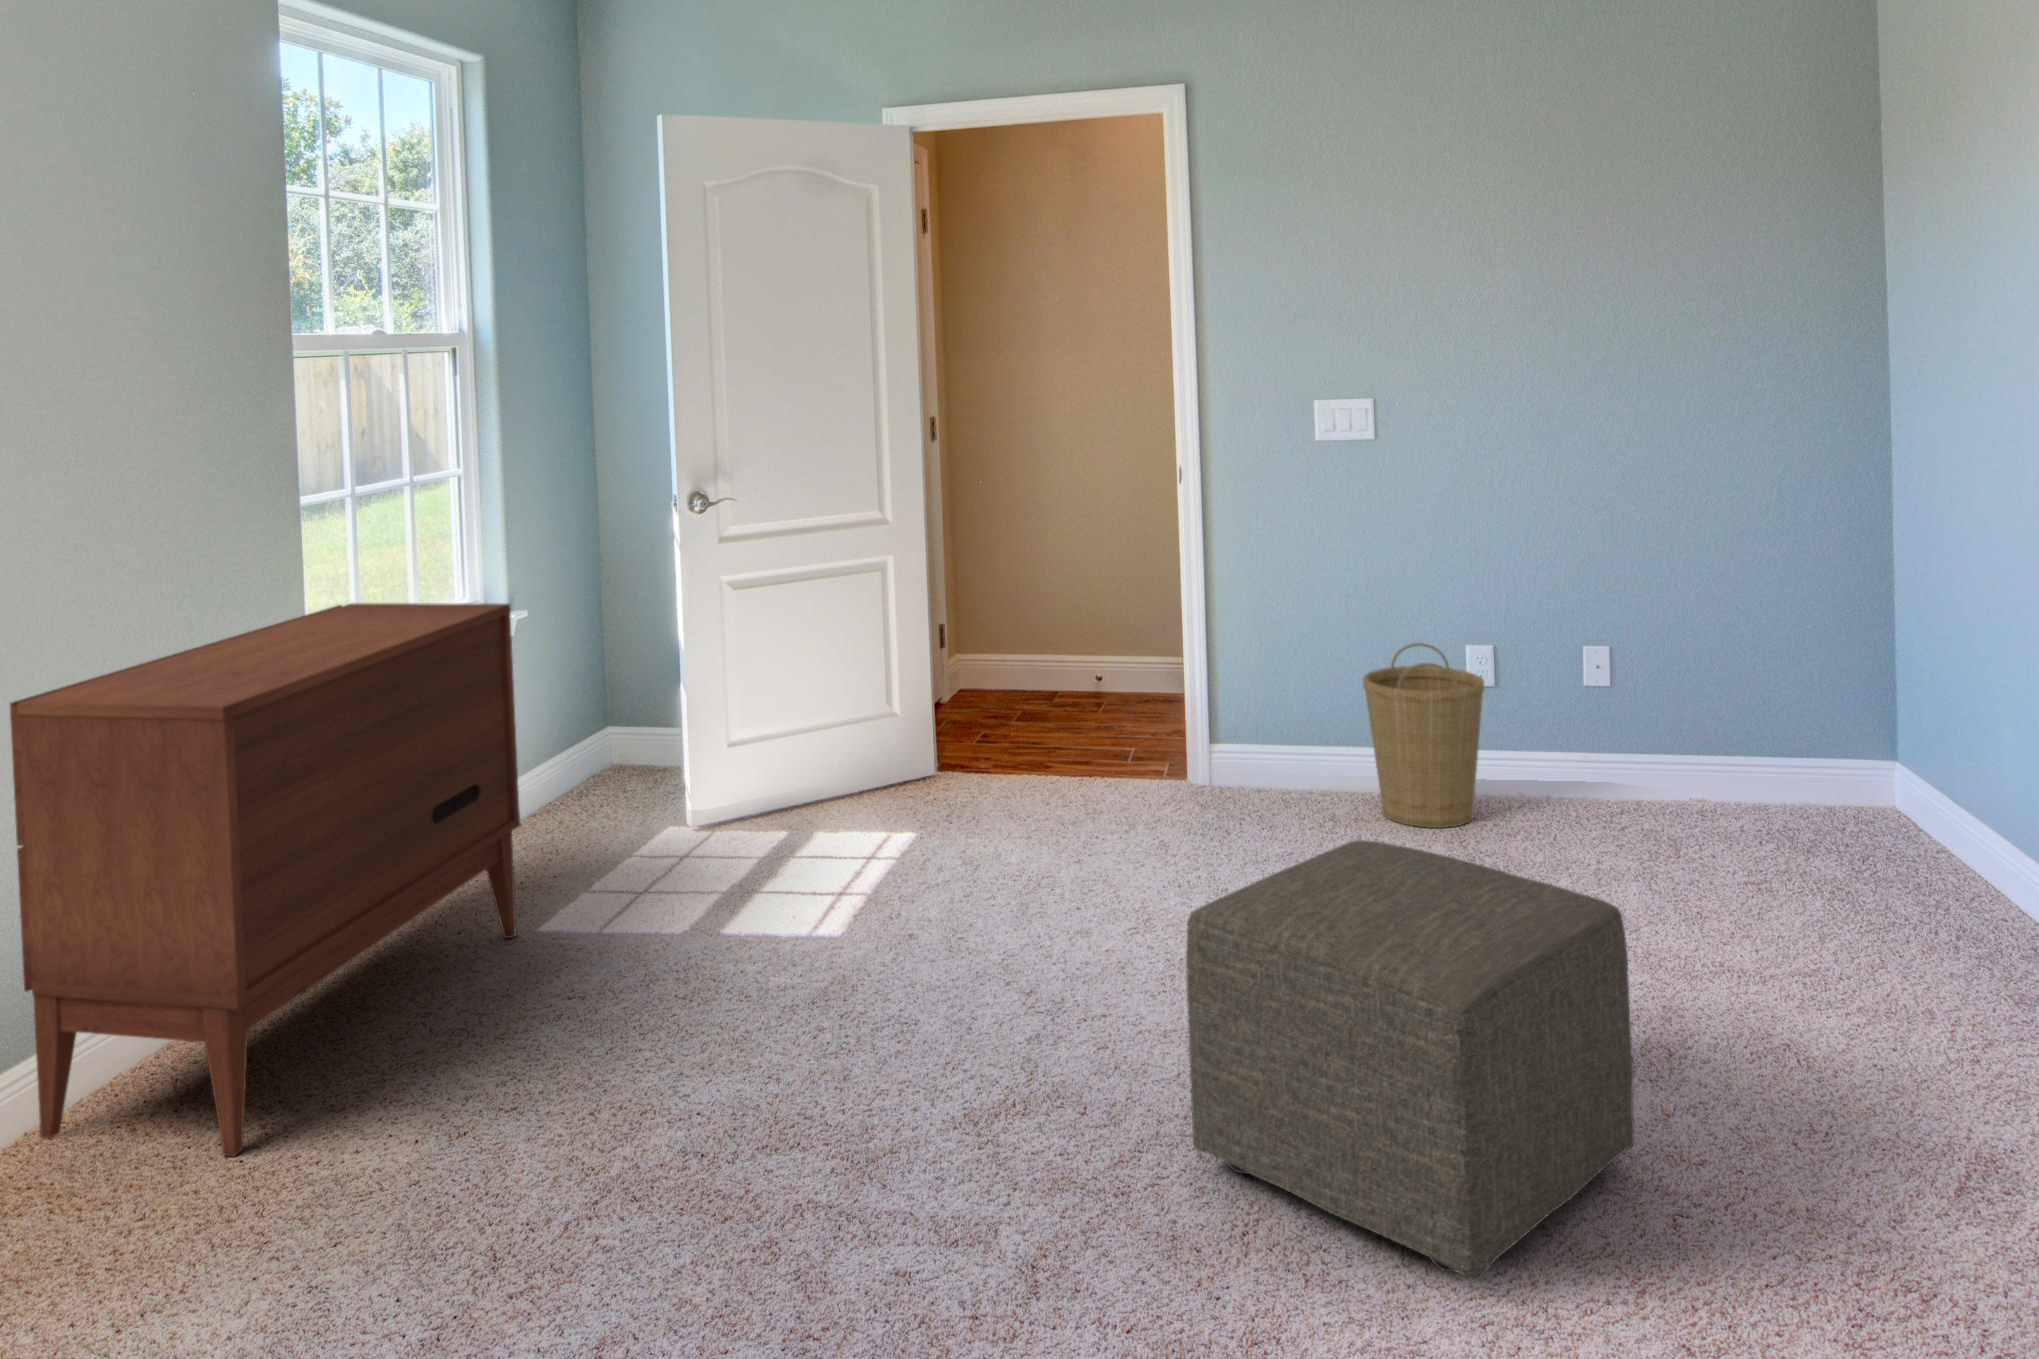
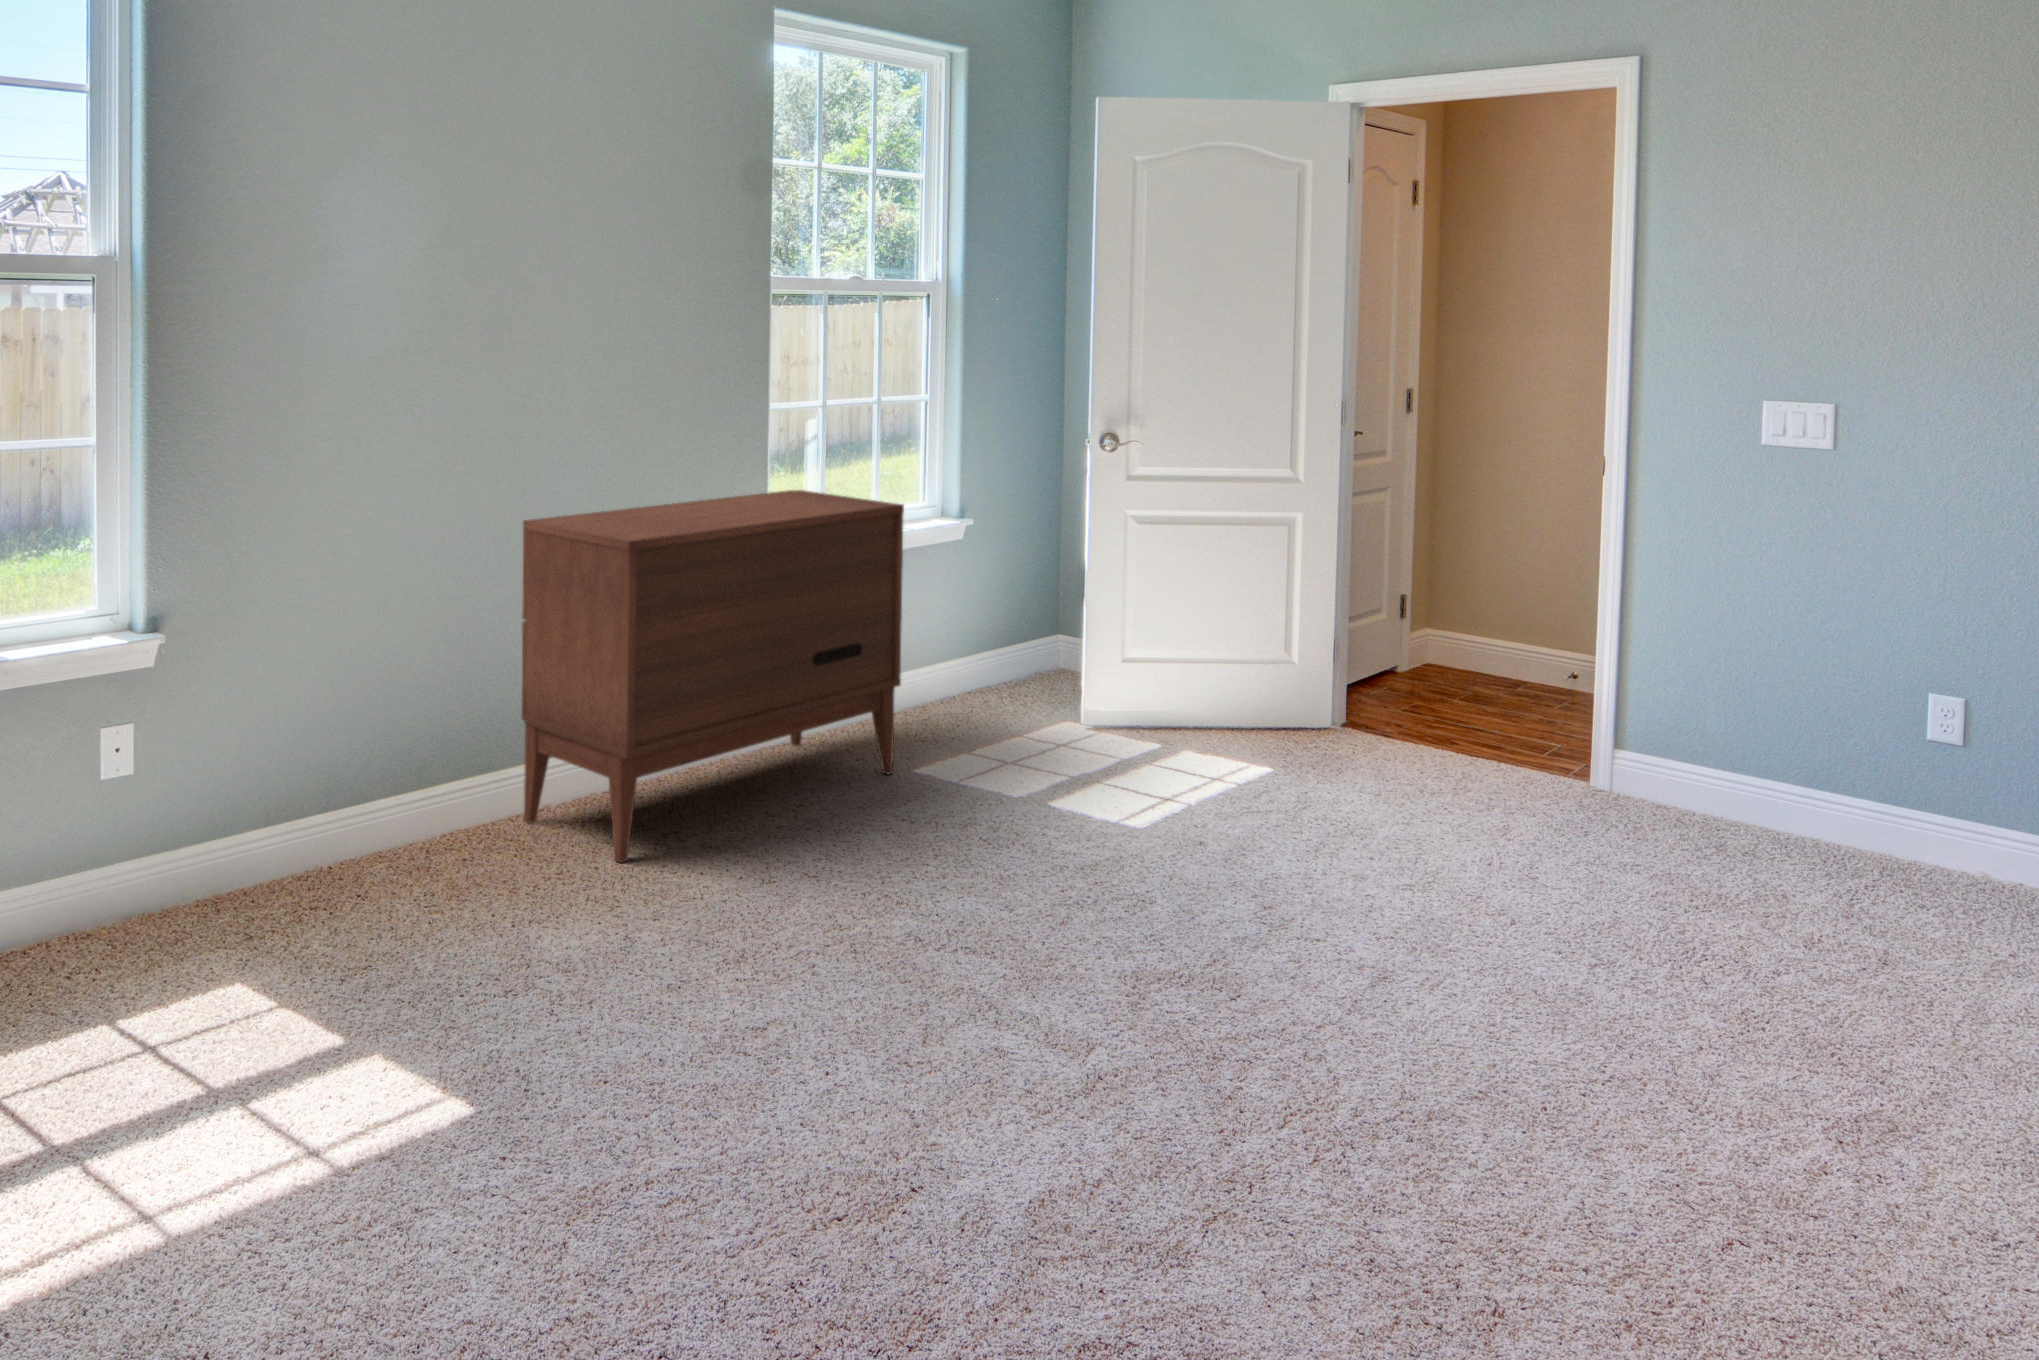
basket: present [1363,643,1484,828] -> none [1770,681,1924,887]
ottoman: present [1186,840,1635,1281] -> none [1285,828,1744,1225]

